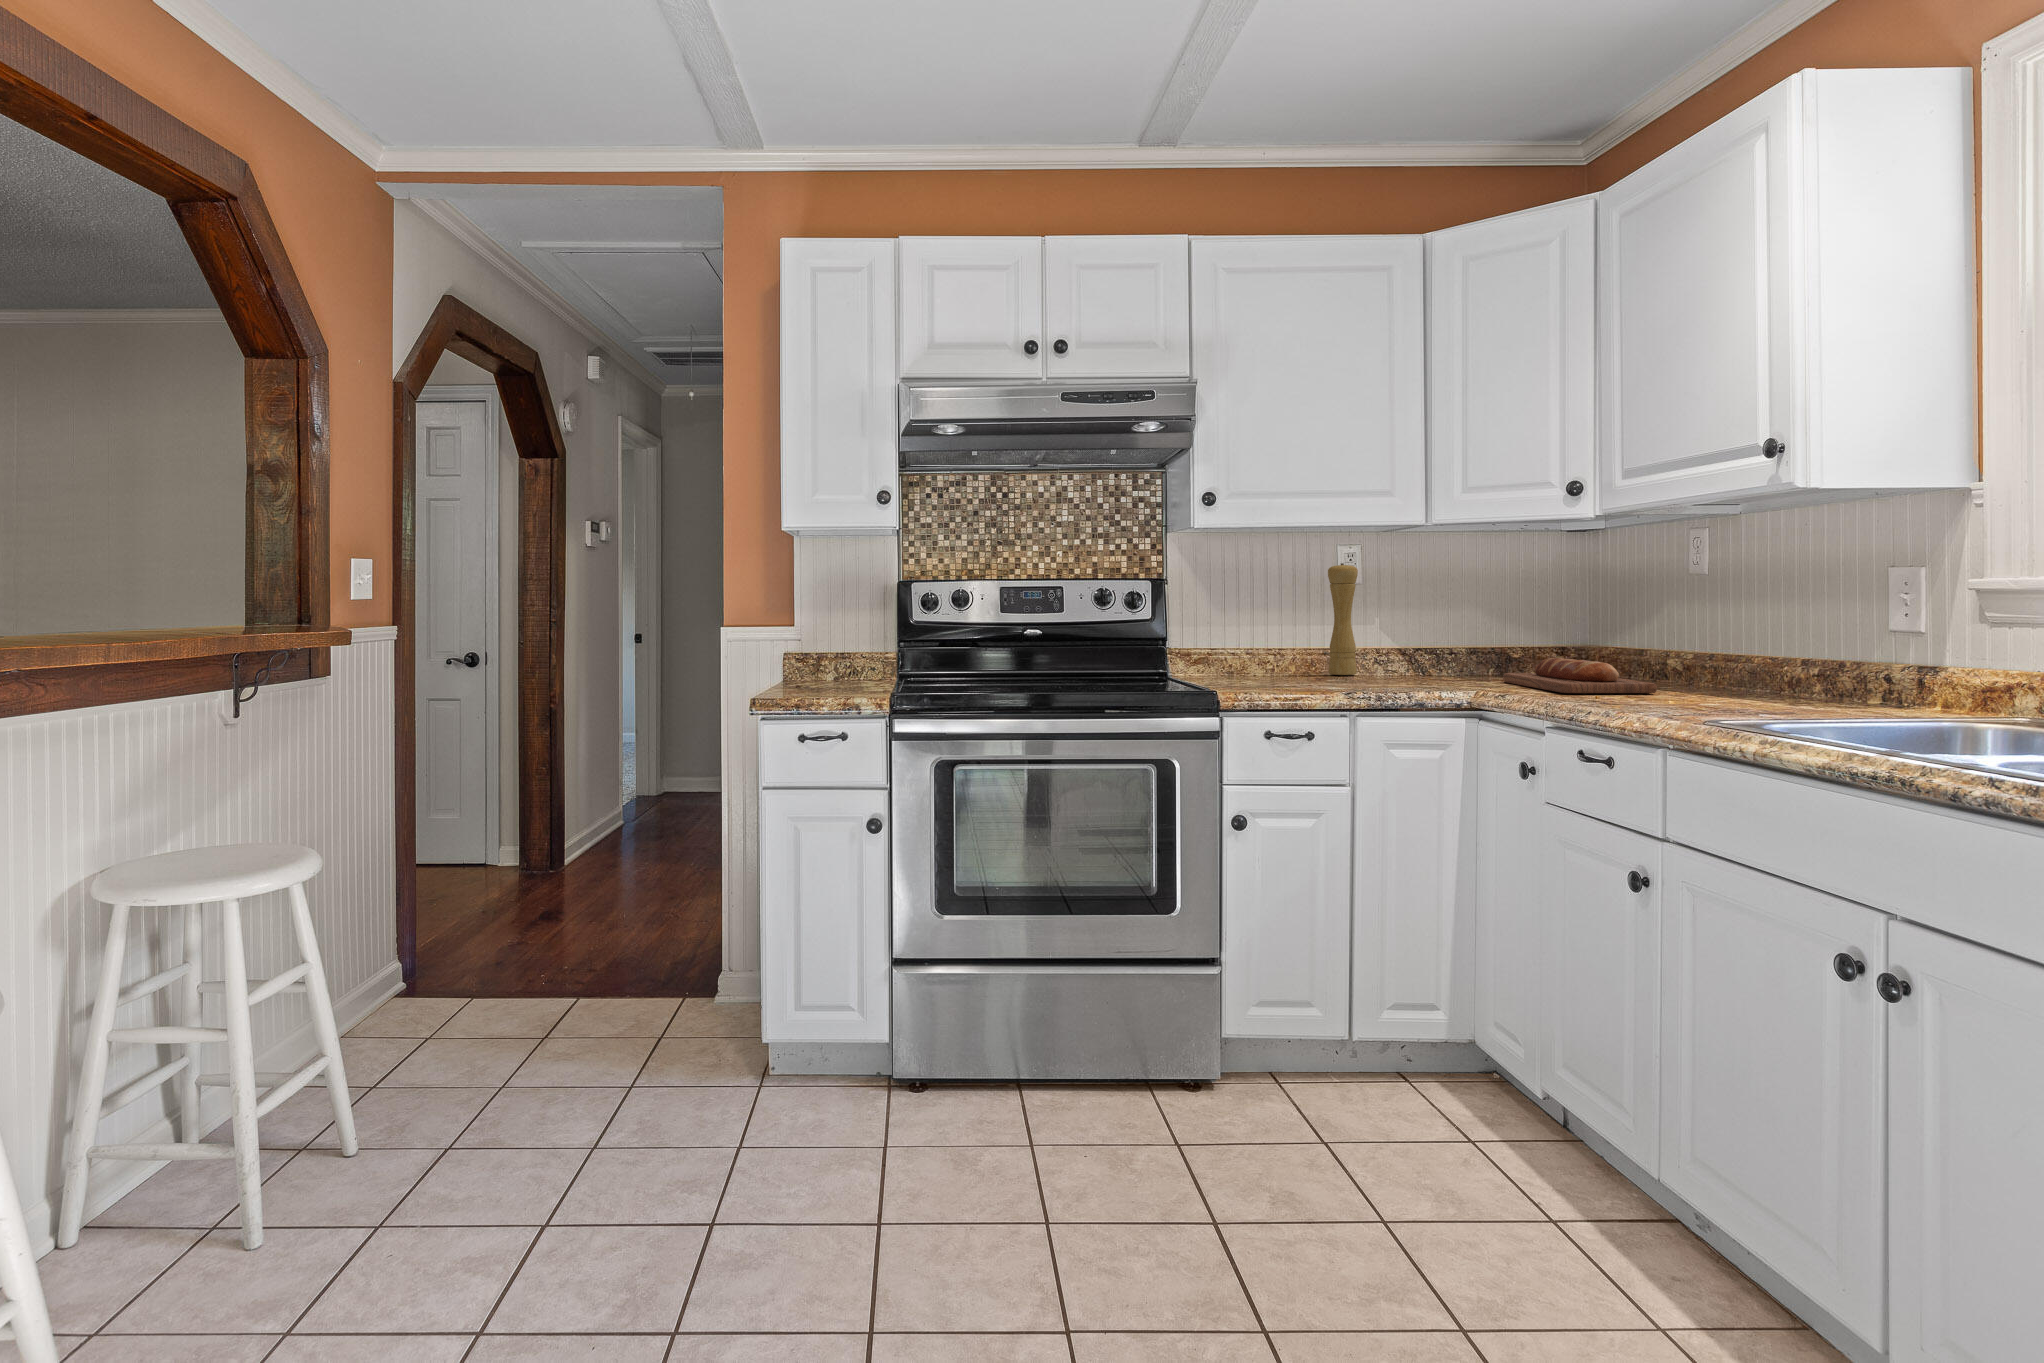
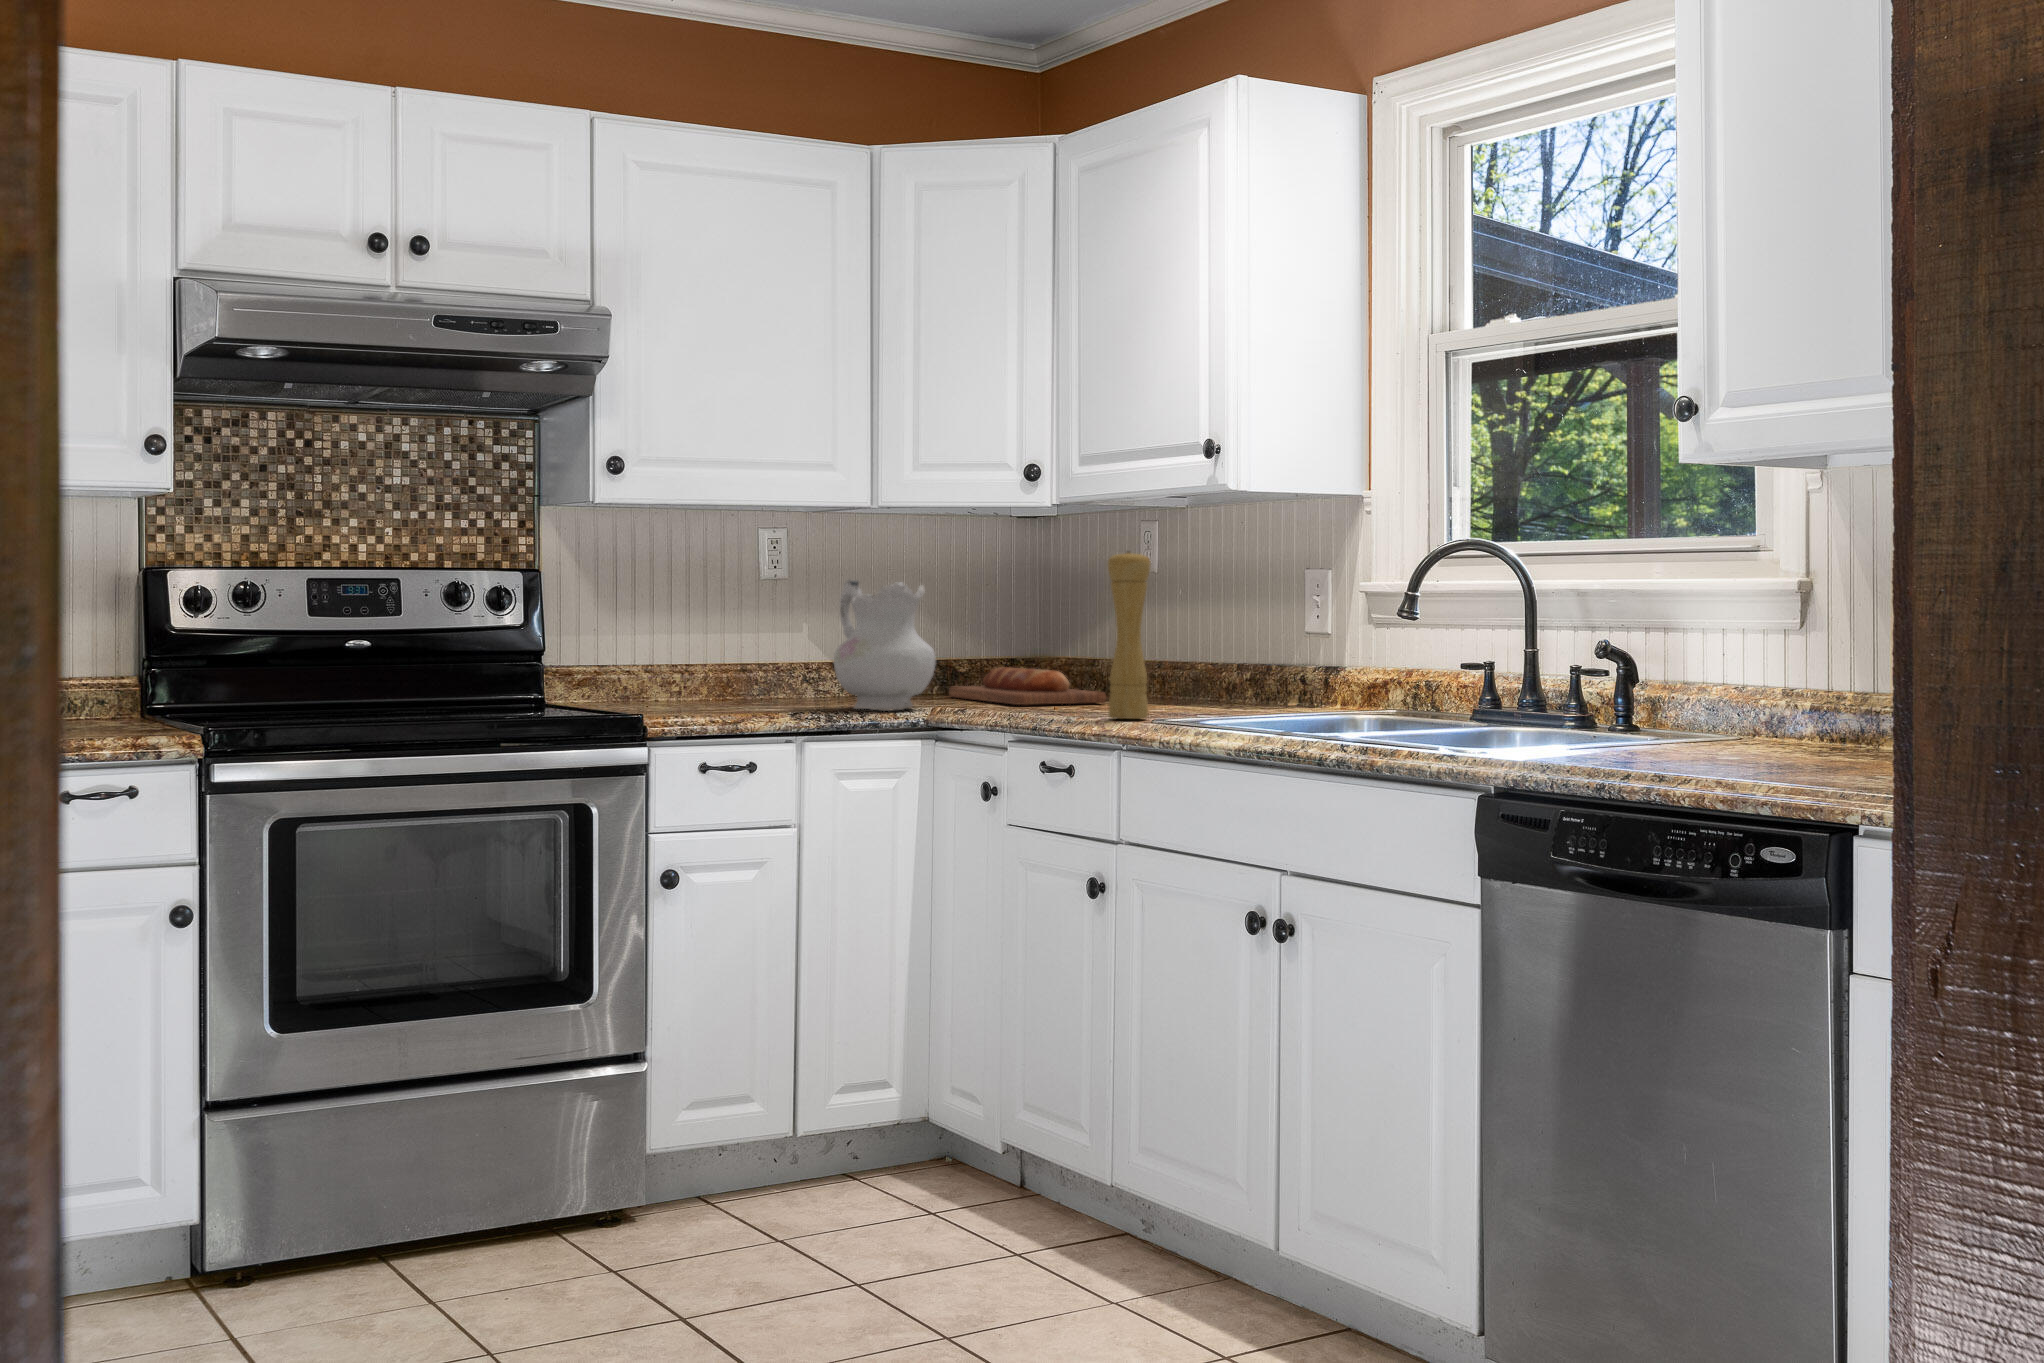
pepper mill: present [1328,563,1358,675] -> present [1108,551,1151,719]
ceramic pitcher: none [1392,584,1485,696] -> present [834,580,936,711]

